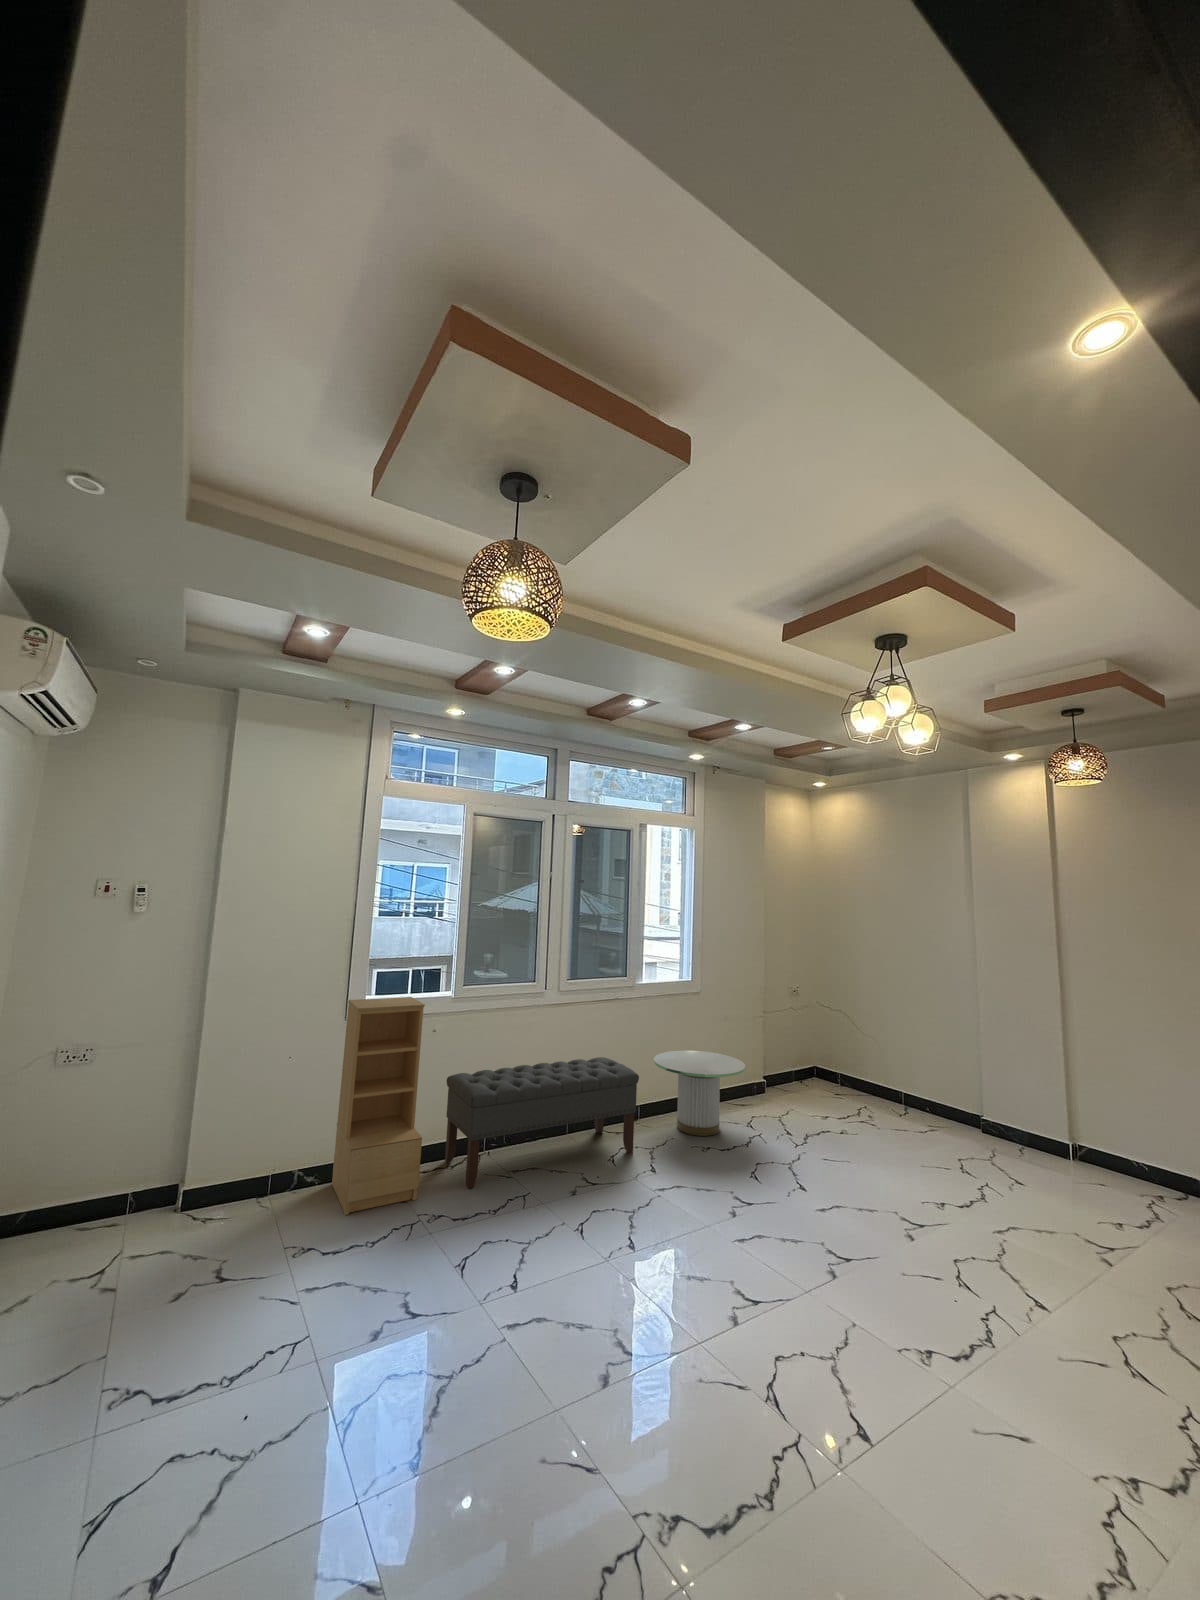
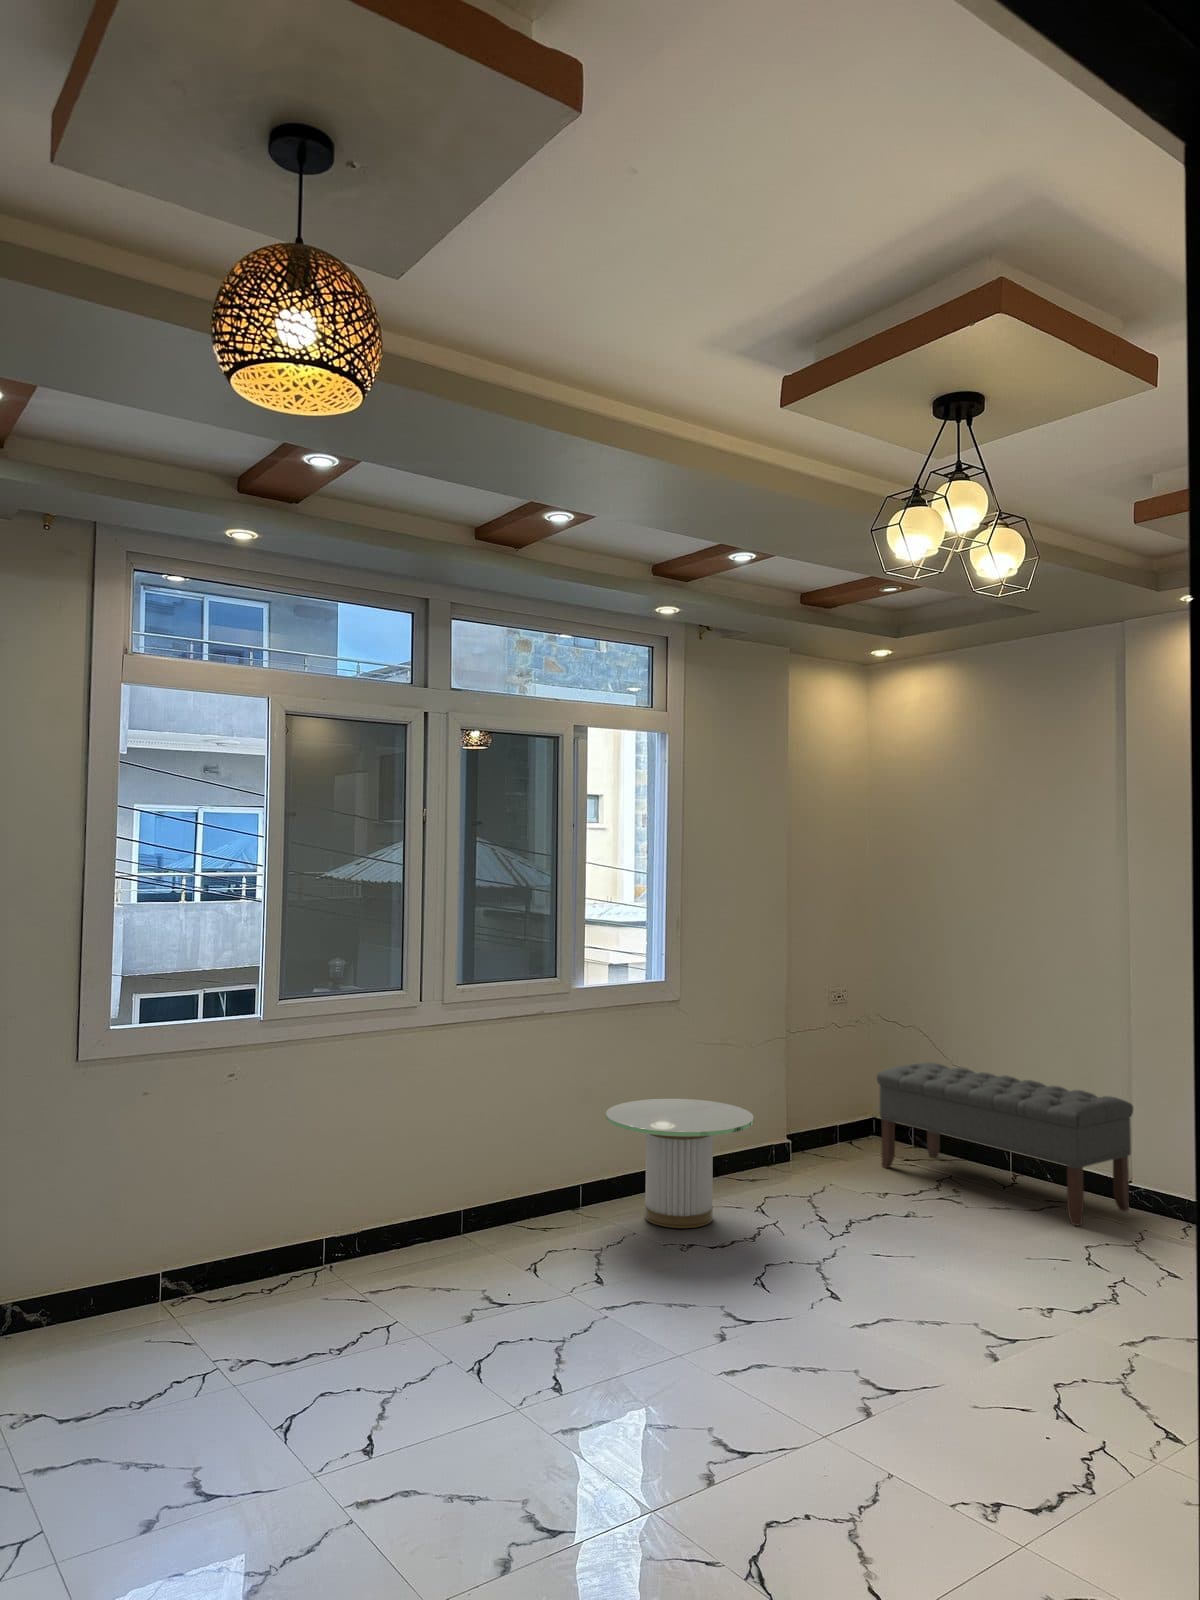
bookshelf: present [332,997,425,1215] -> none [76,1024,221,1366]
bench: present [445,1057,639,1188] -> present [877,1063,1133,1225]

